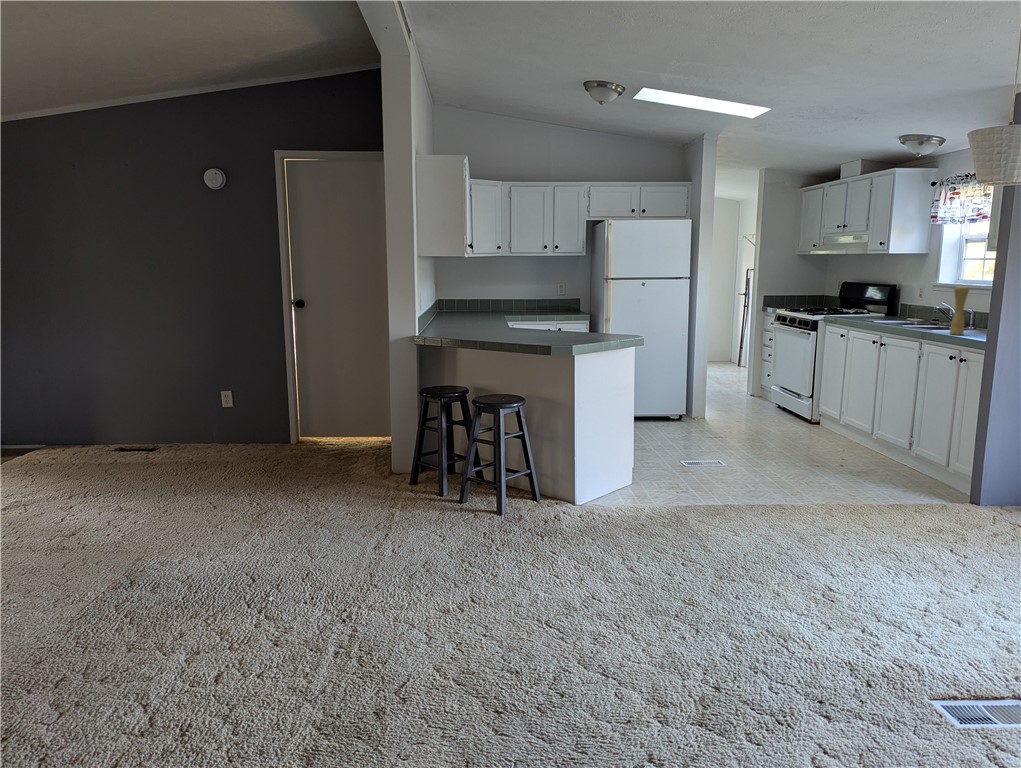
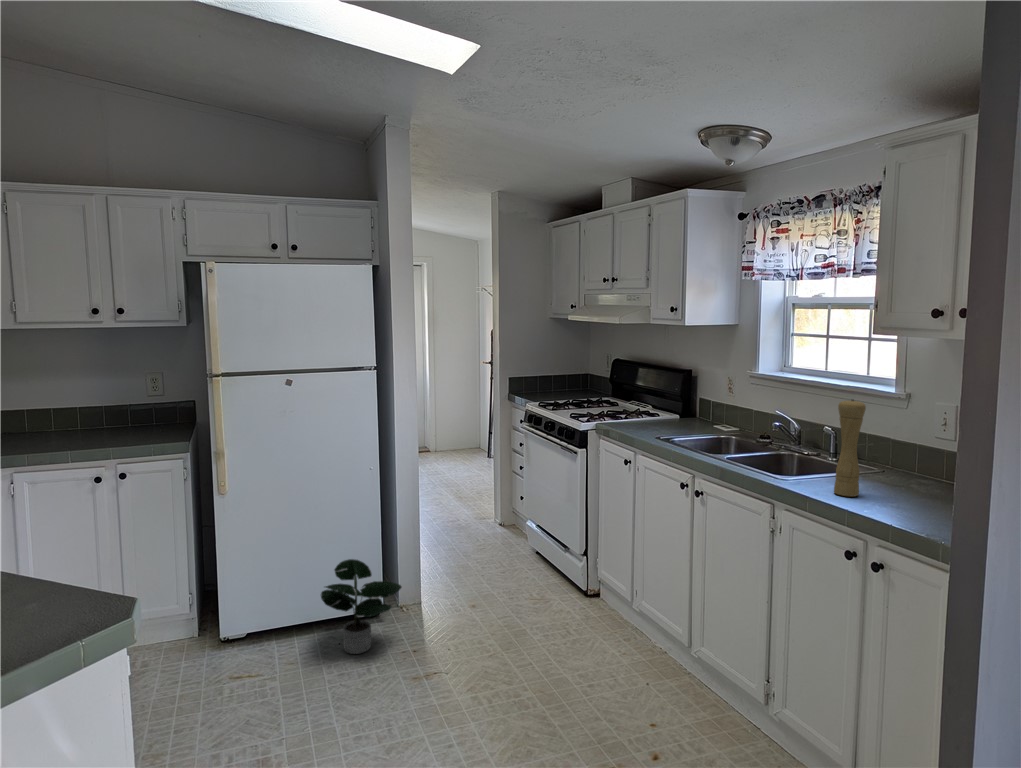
potted plant: none [659,383,703,429] -> present [321,559,402,654]

